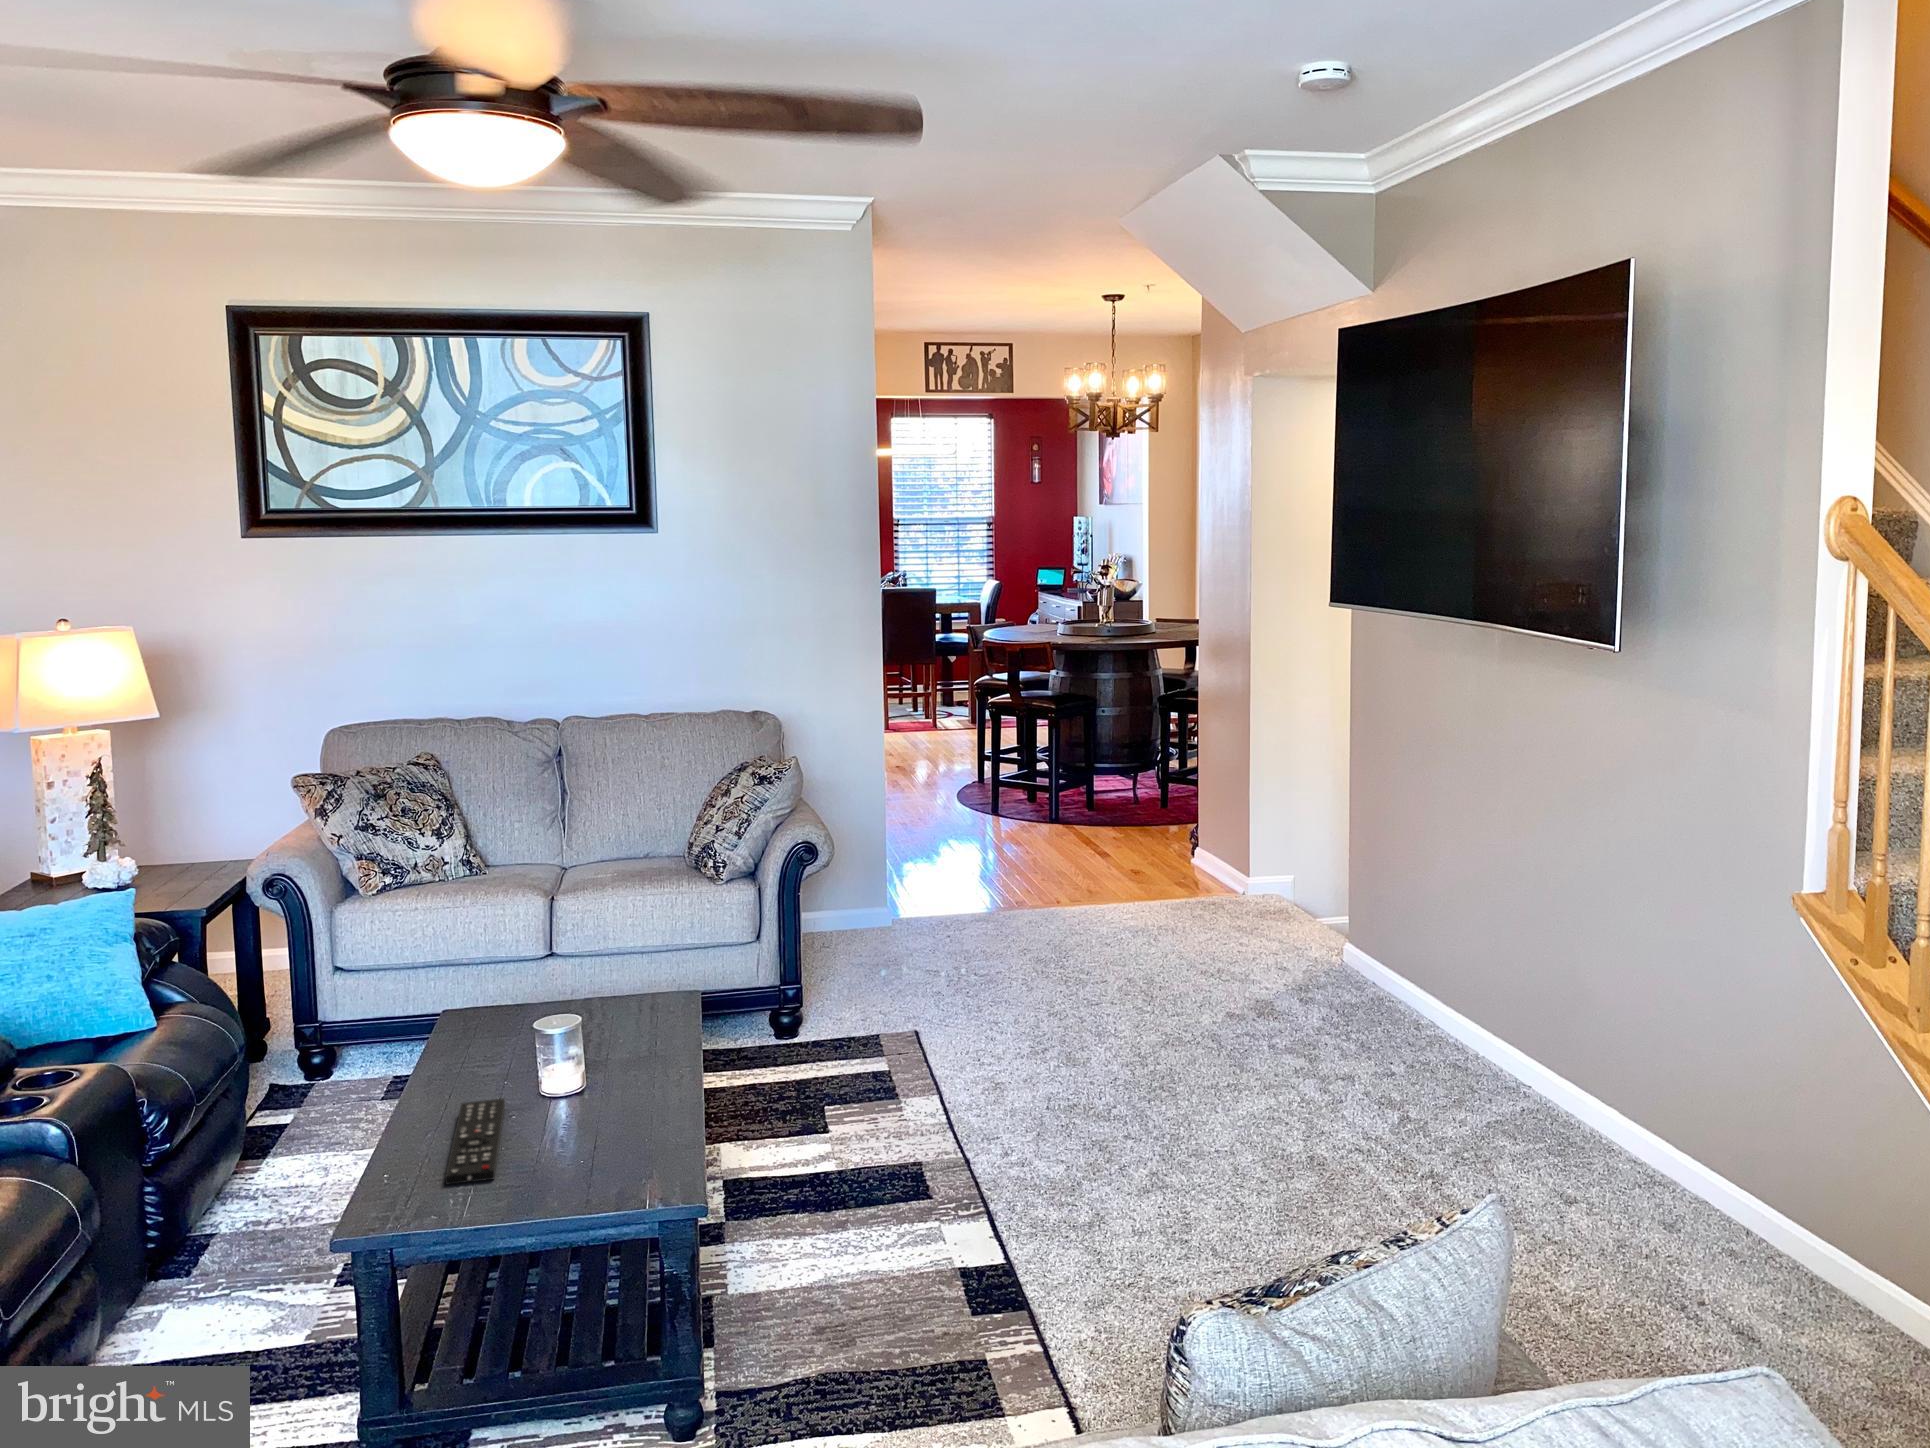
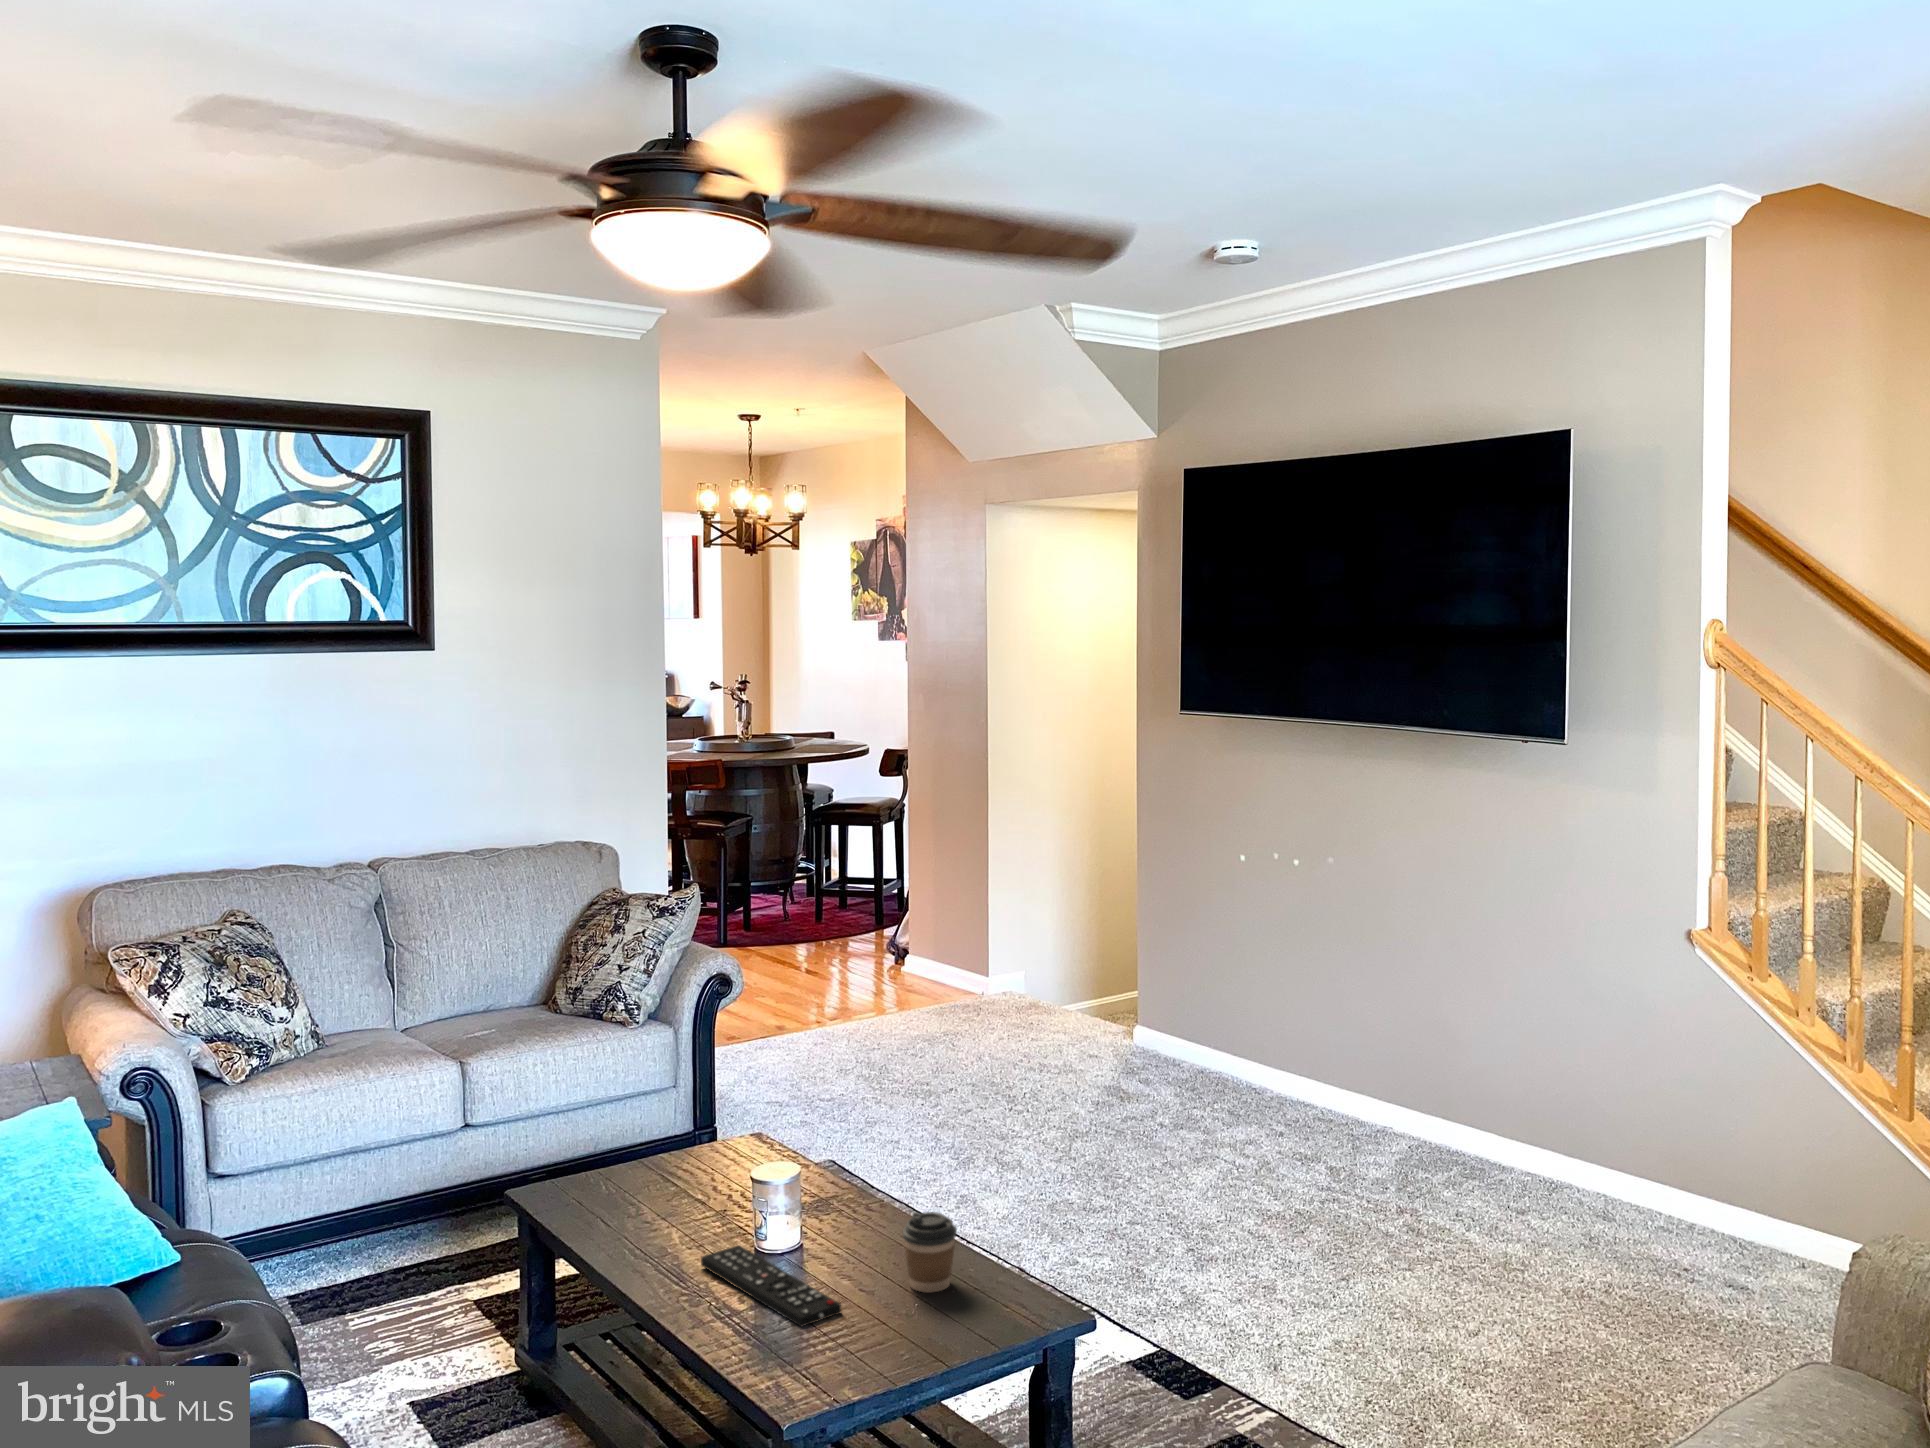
coffee cup: none [573,1096,629,1177] -> present [903,1212,957,1293]

